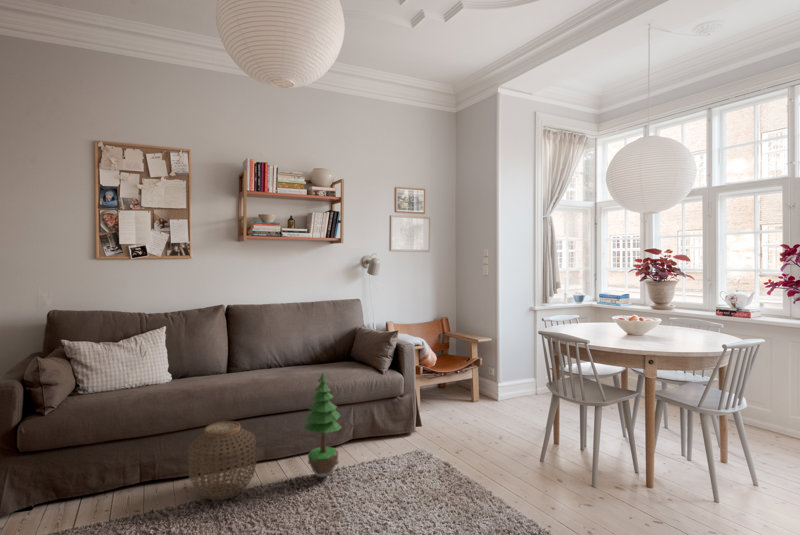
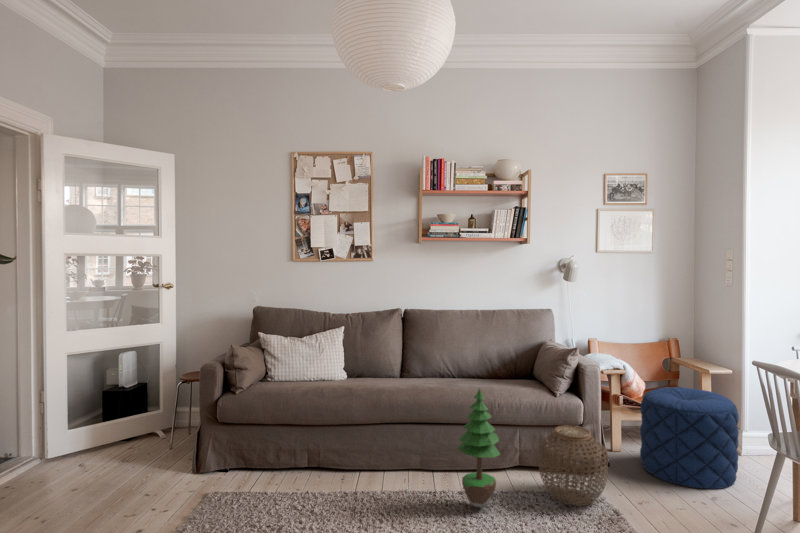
pouf: none [435,355,500,429] -> present [640,387,739,489]
woven basket: present [188,421,256,500] -> present [539,425,608,506]

